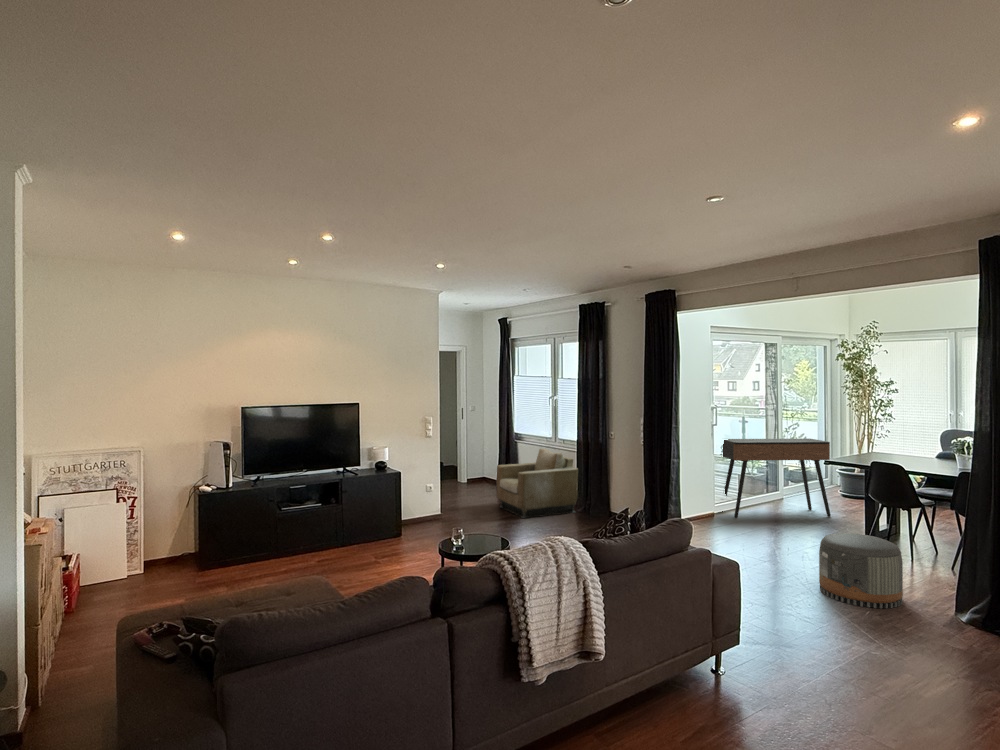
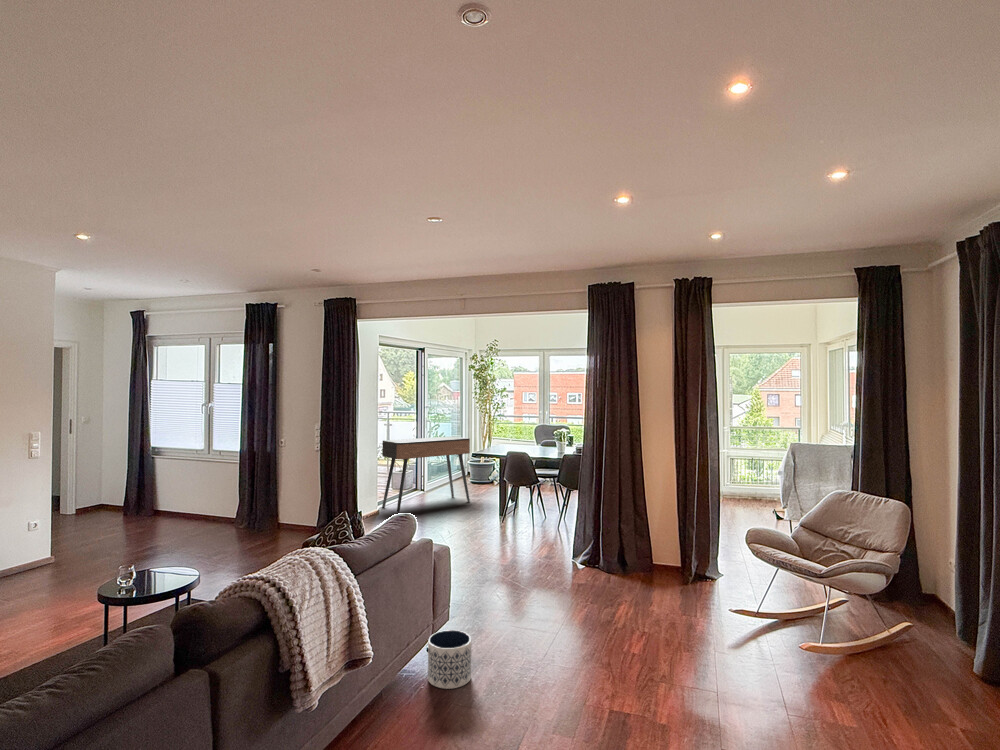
armchair: present [496,449,578,518] -> none [133,461,241,543]
pouf: present [819,533,903,608] -> none [483,511,540,569]
planter: none [698,652,749,719] -> present [428,630,471,689]

